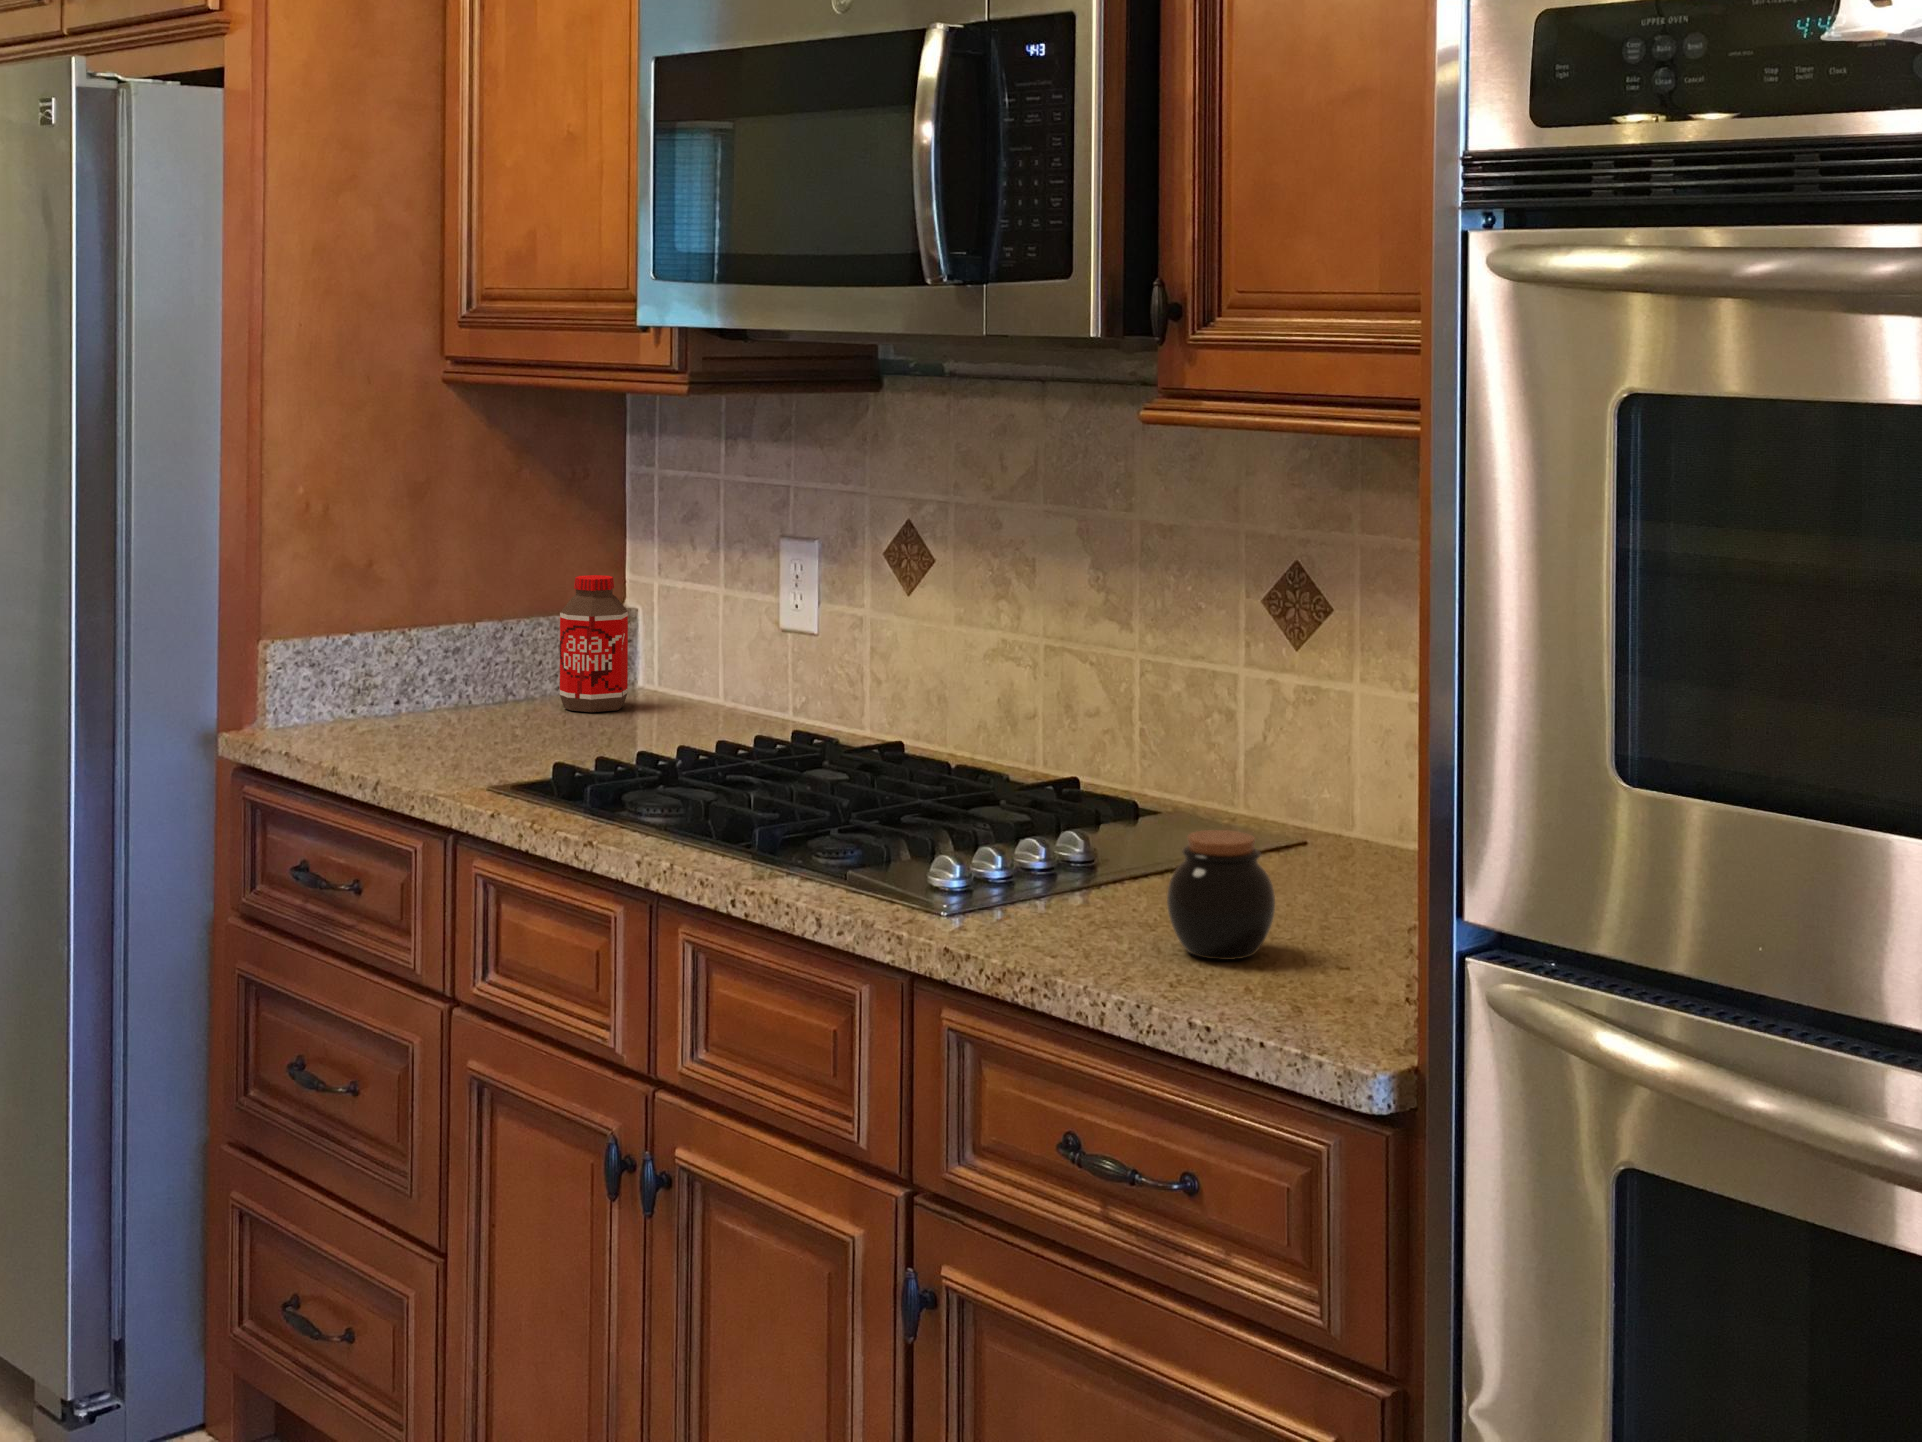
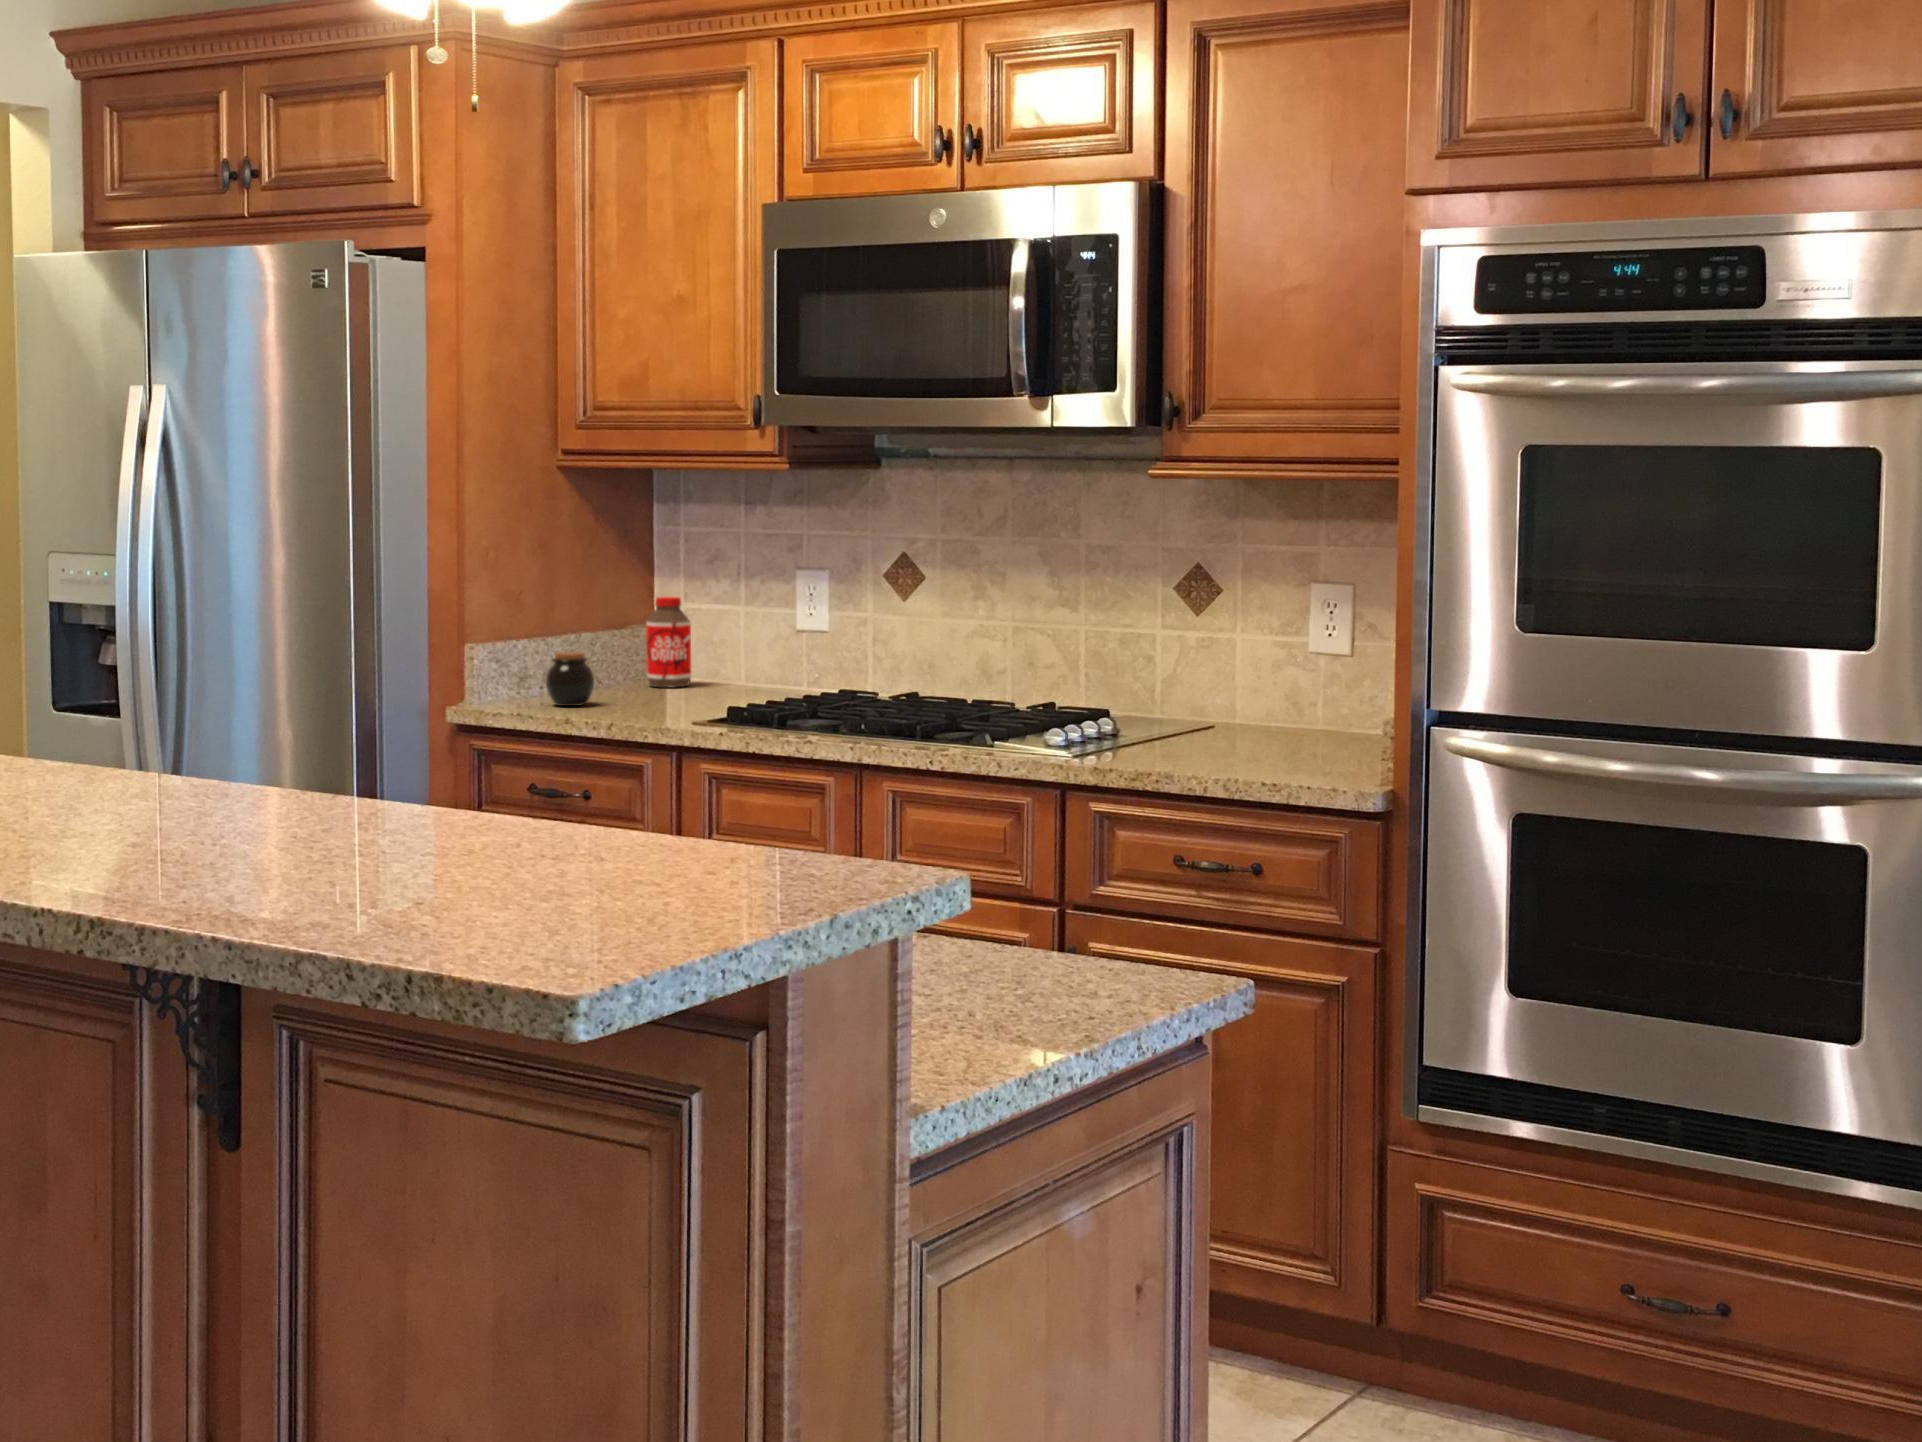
jar: present [1167,830,1275,960] -> present [546,651,594,706]

